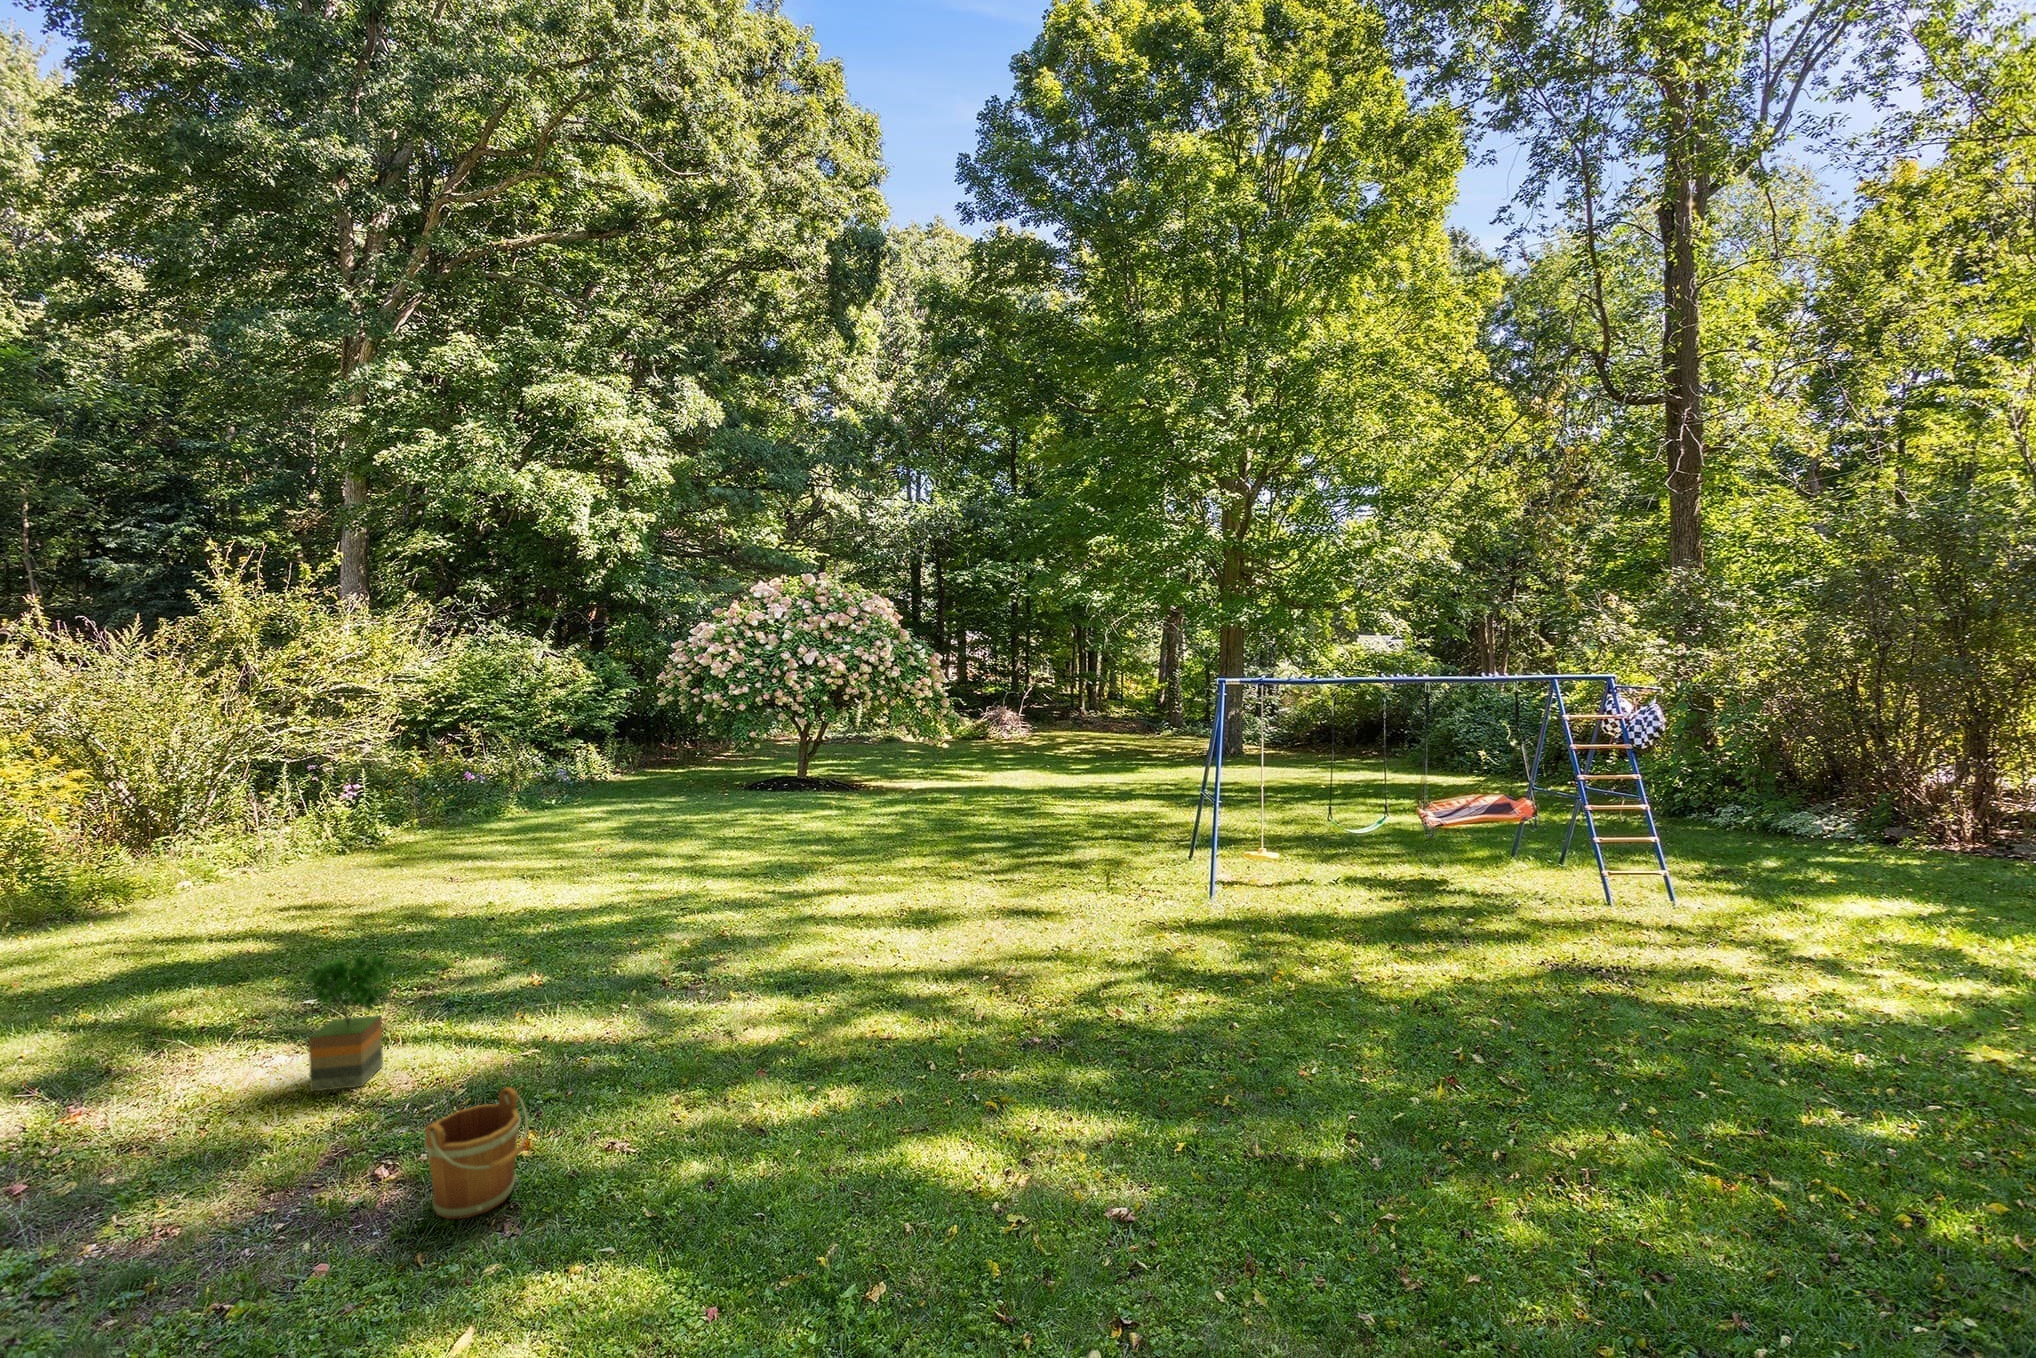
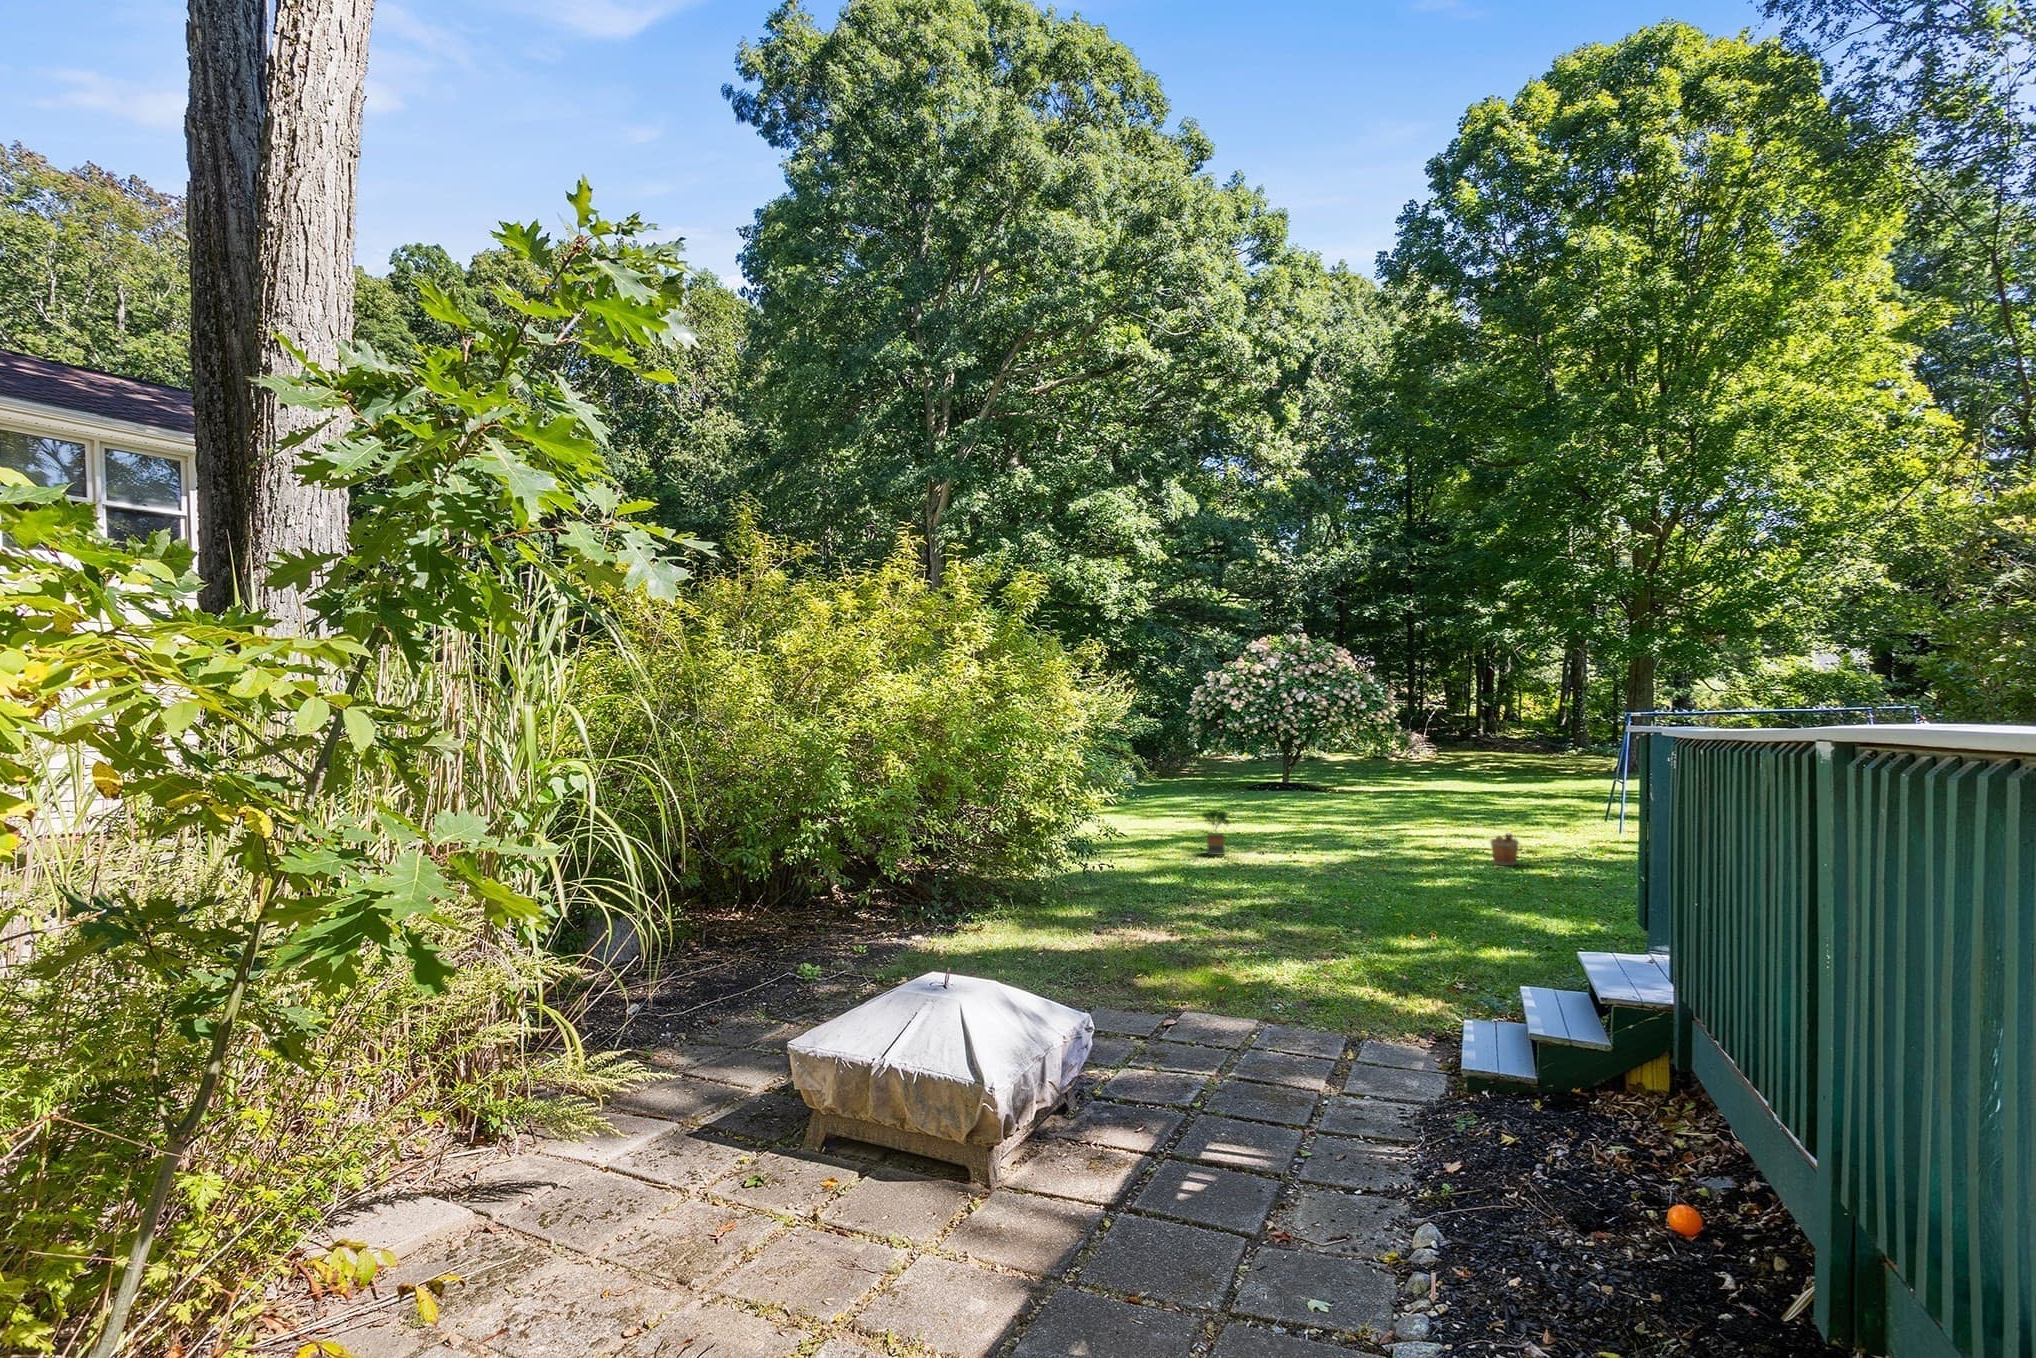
bucket: present [424,1087,528,1219] -> present [1491,833,1521,866]

